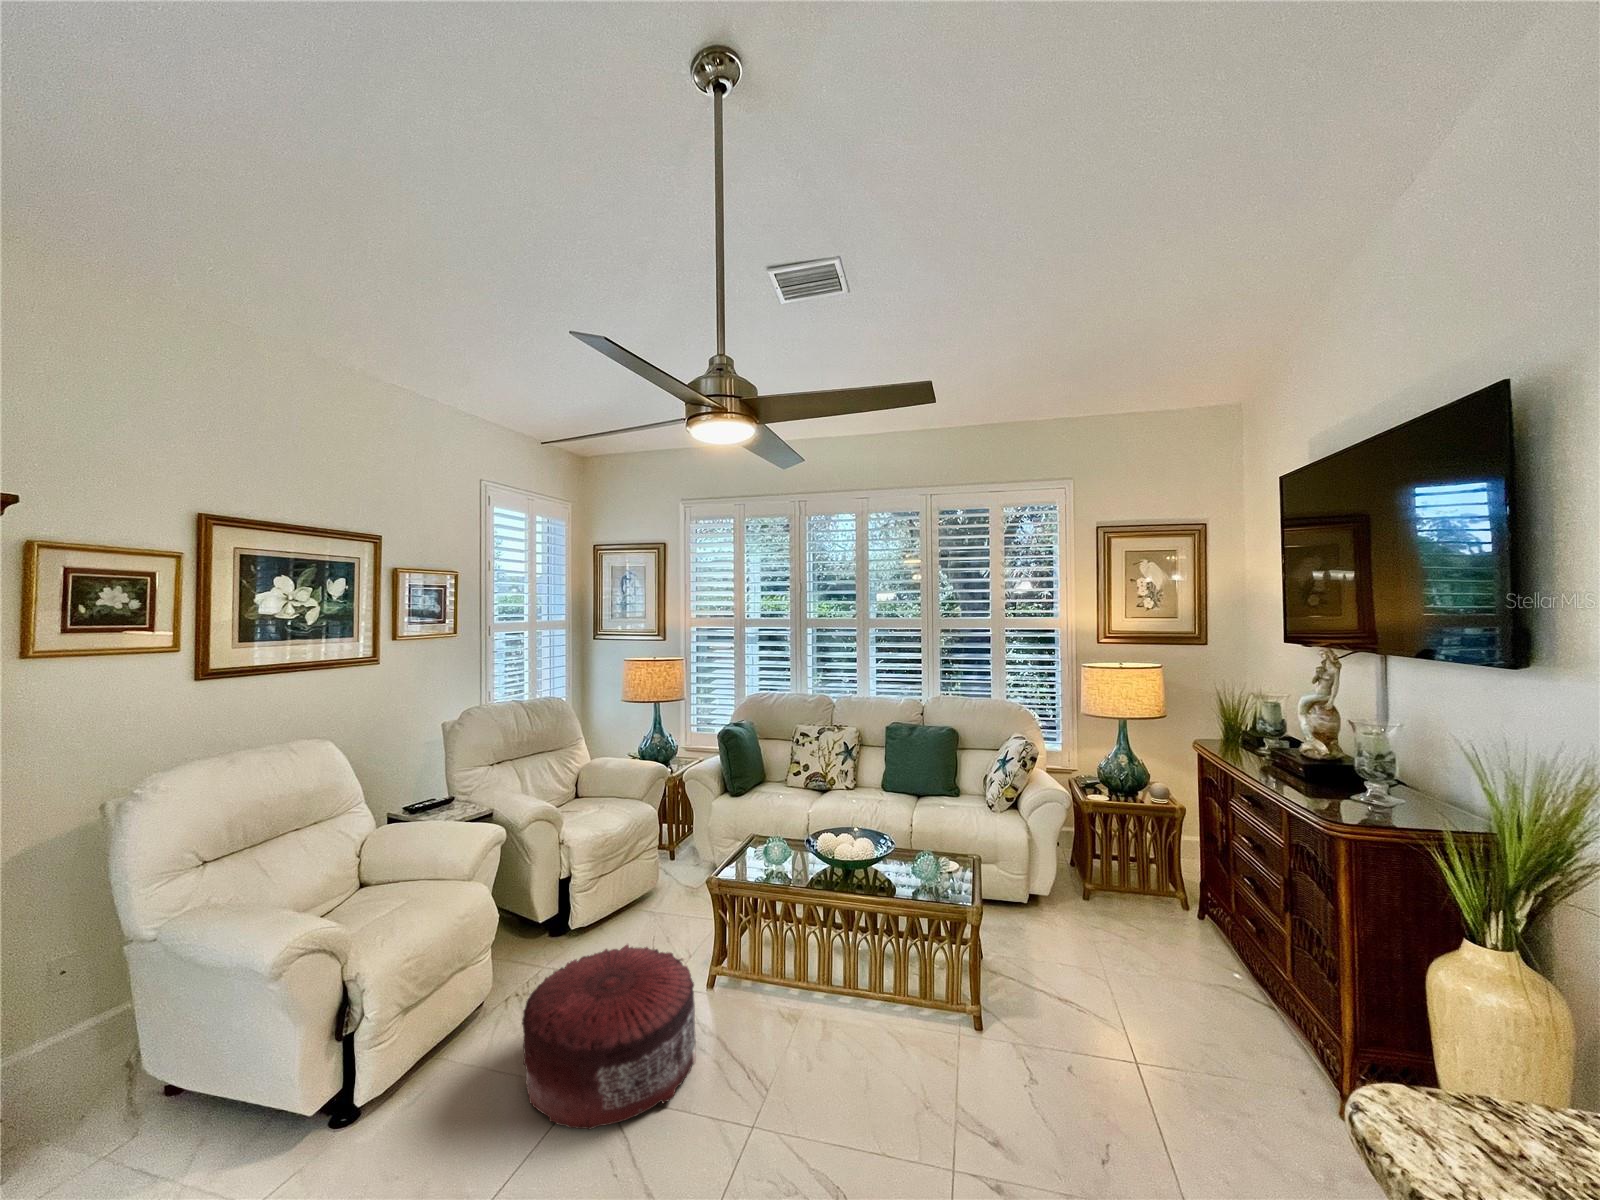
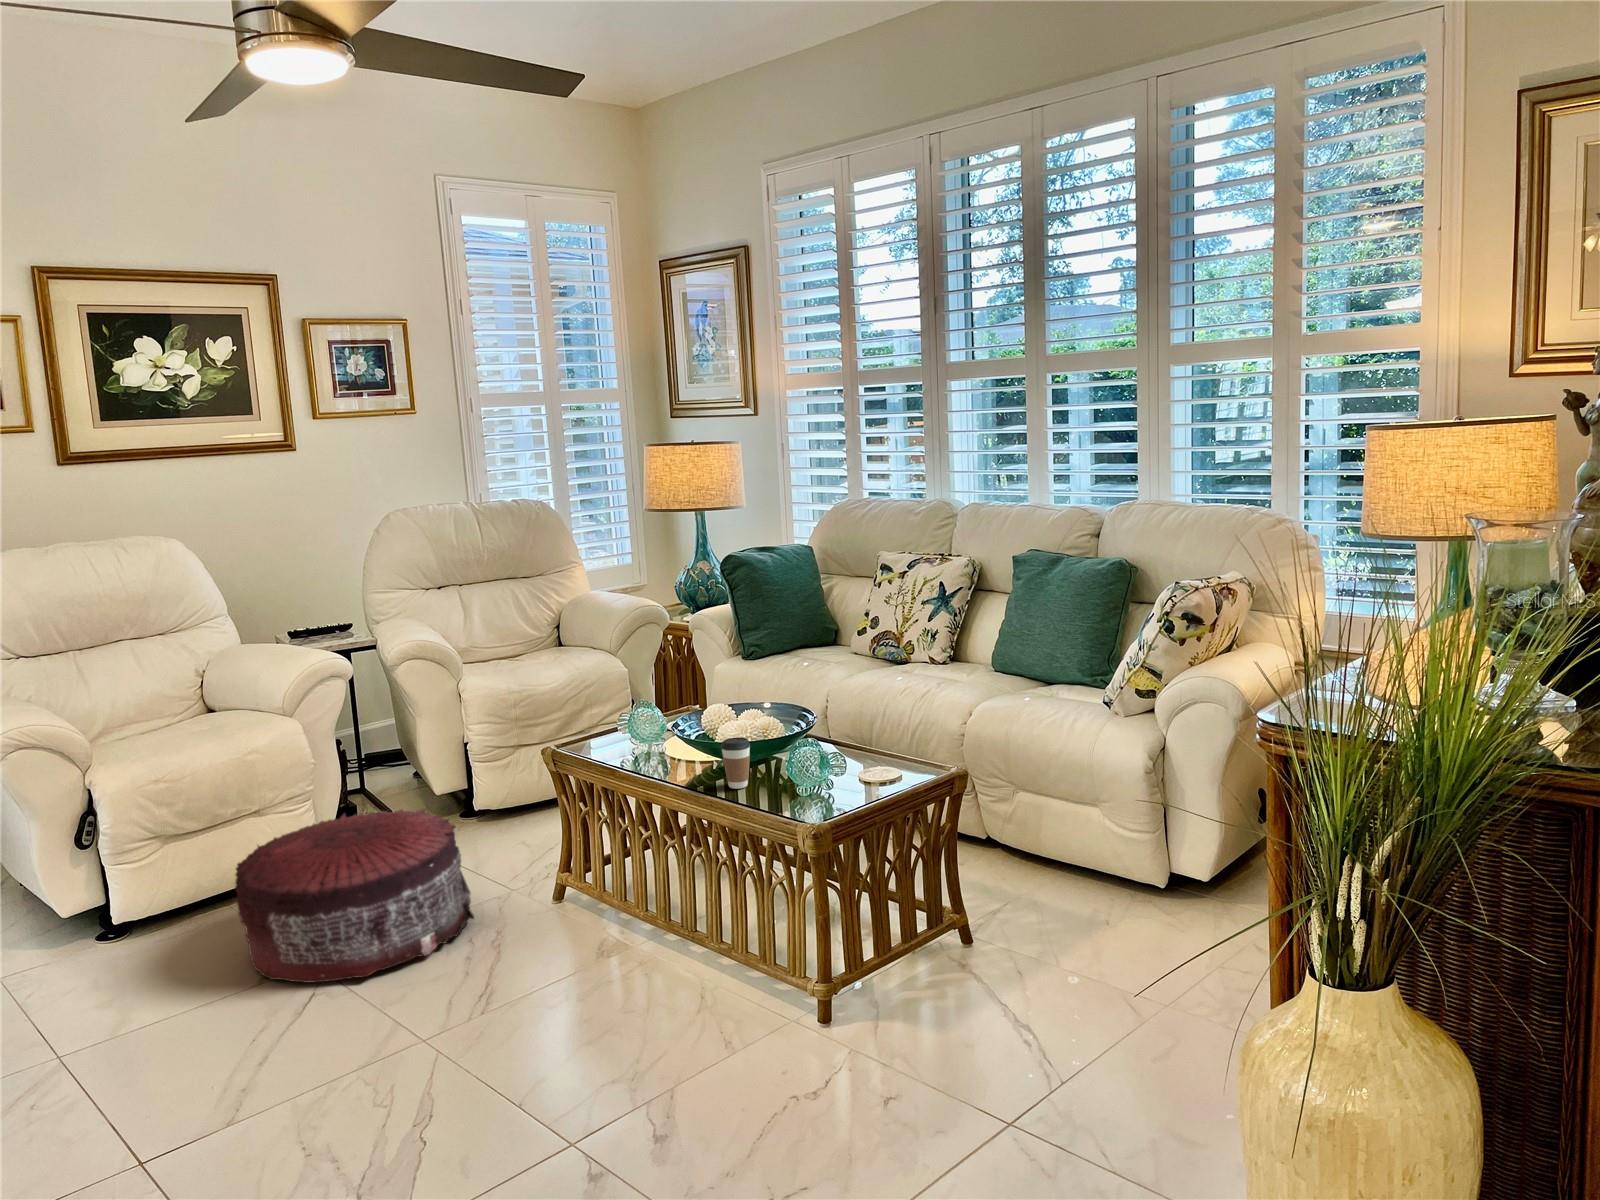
coffee cup: none [884,855,902,889] -> present [721,737,750,789]

